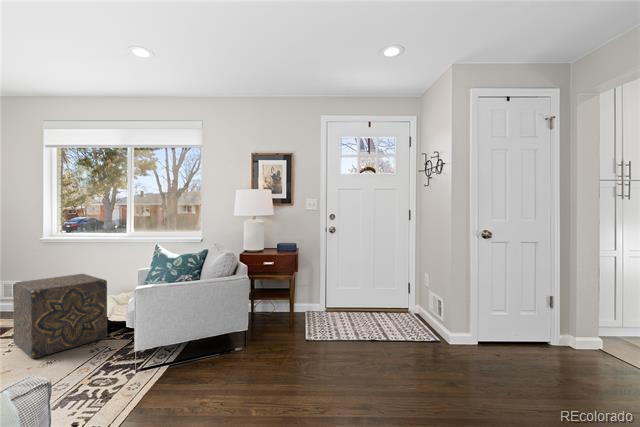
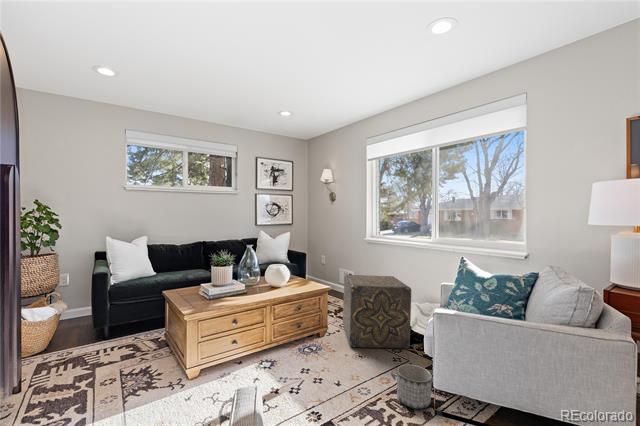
planter: none [99,342,133,376] -> present [397,364,432,409]

